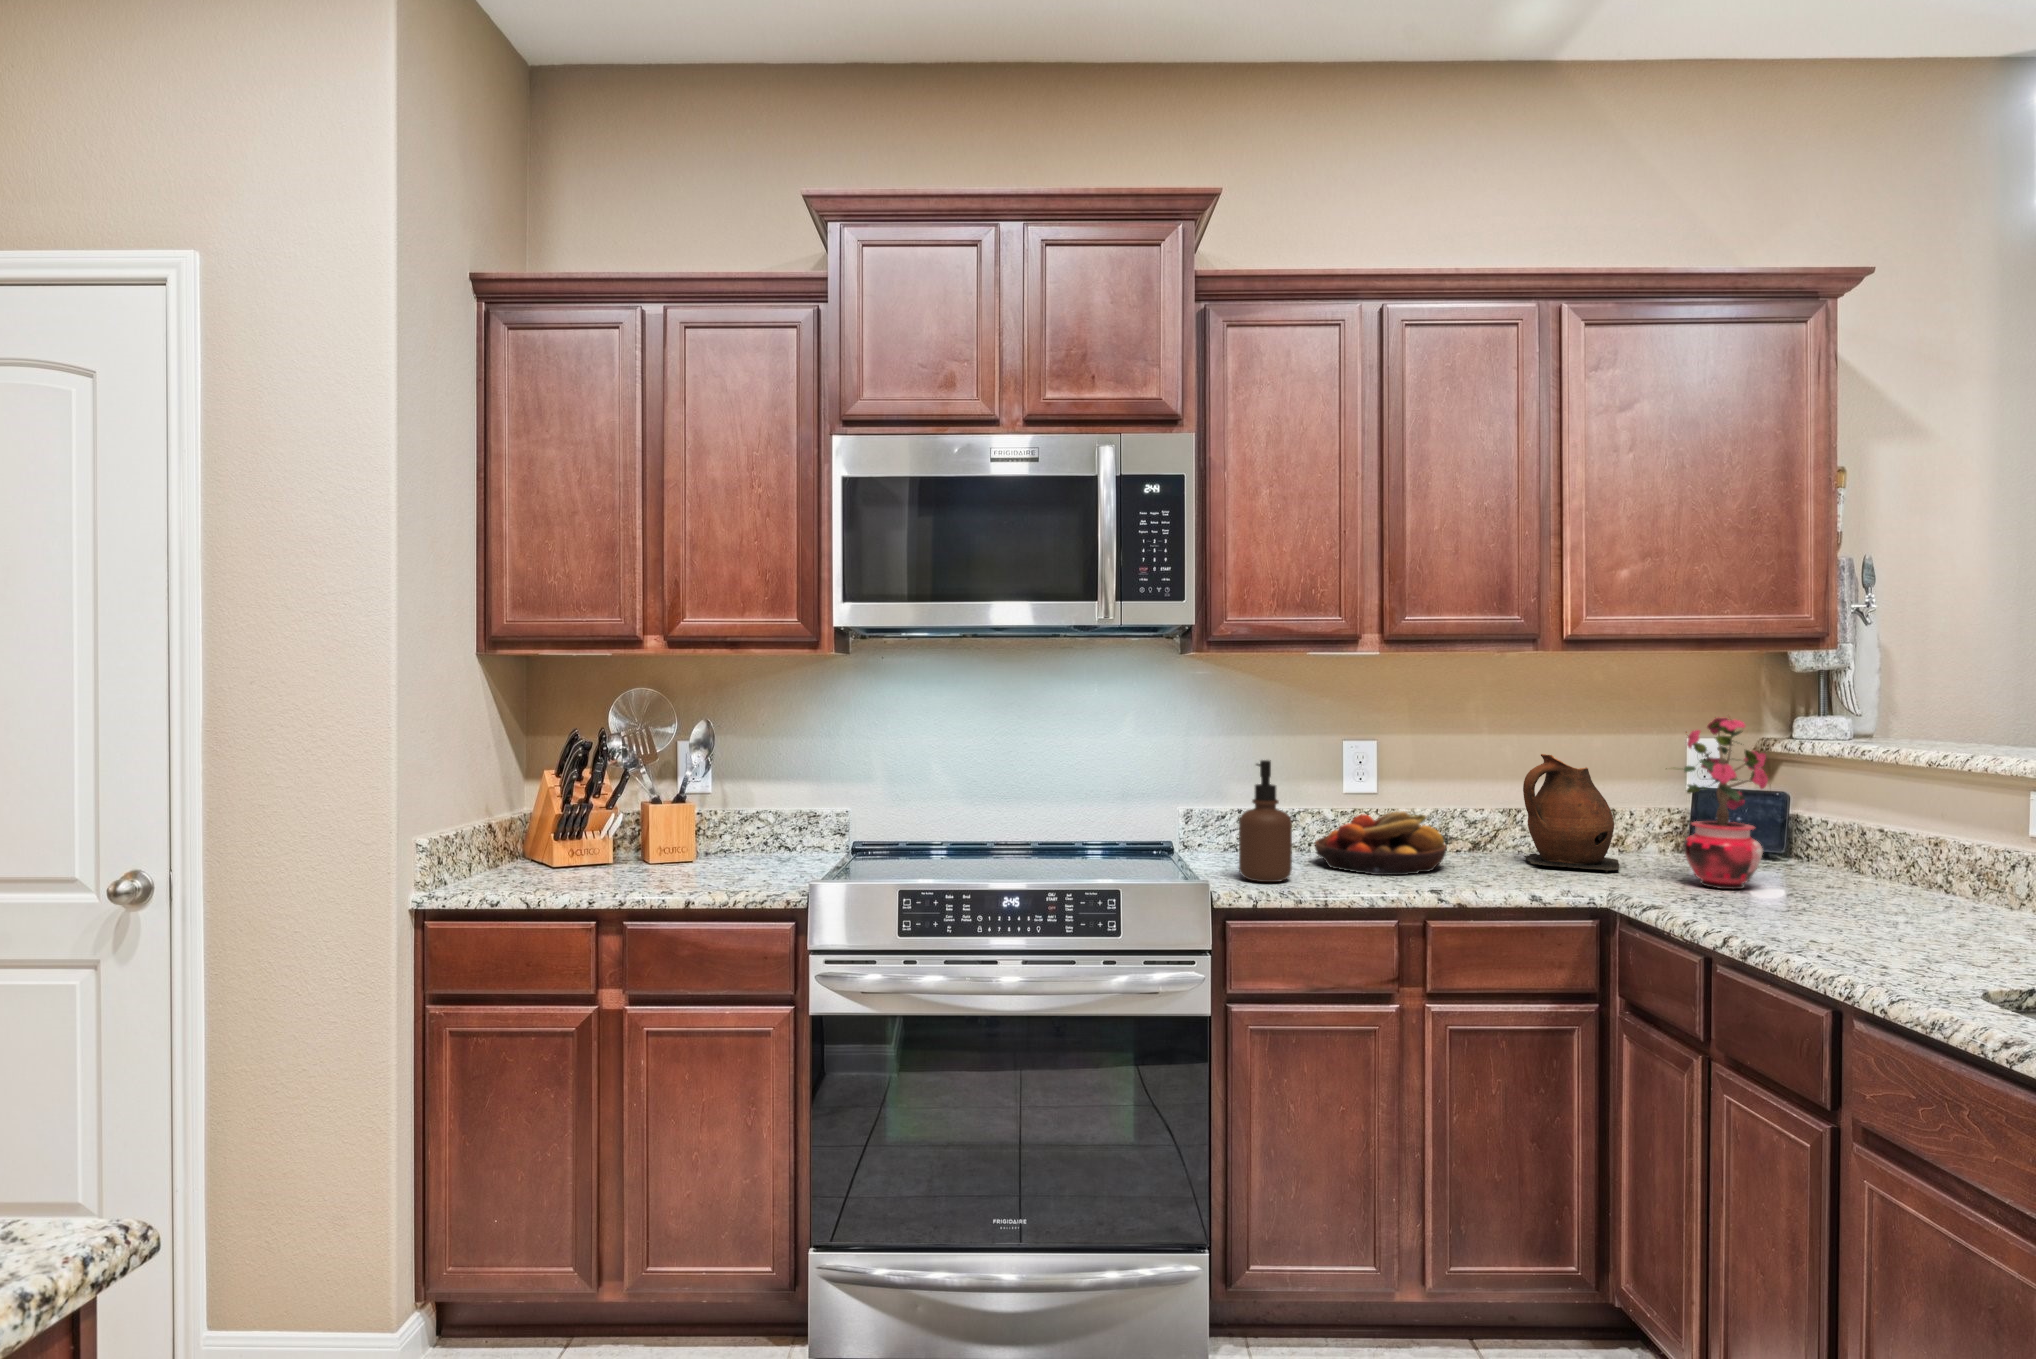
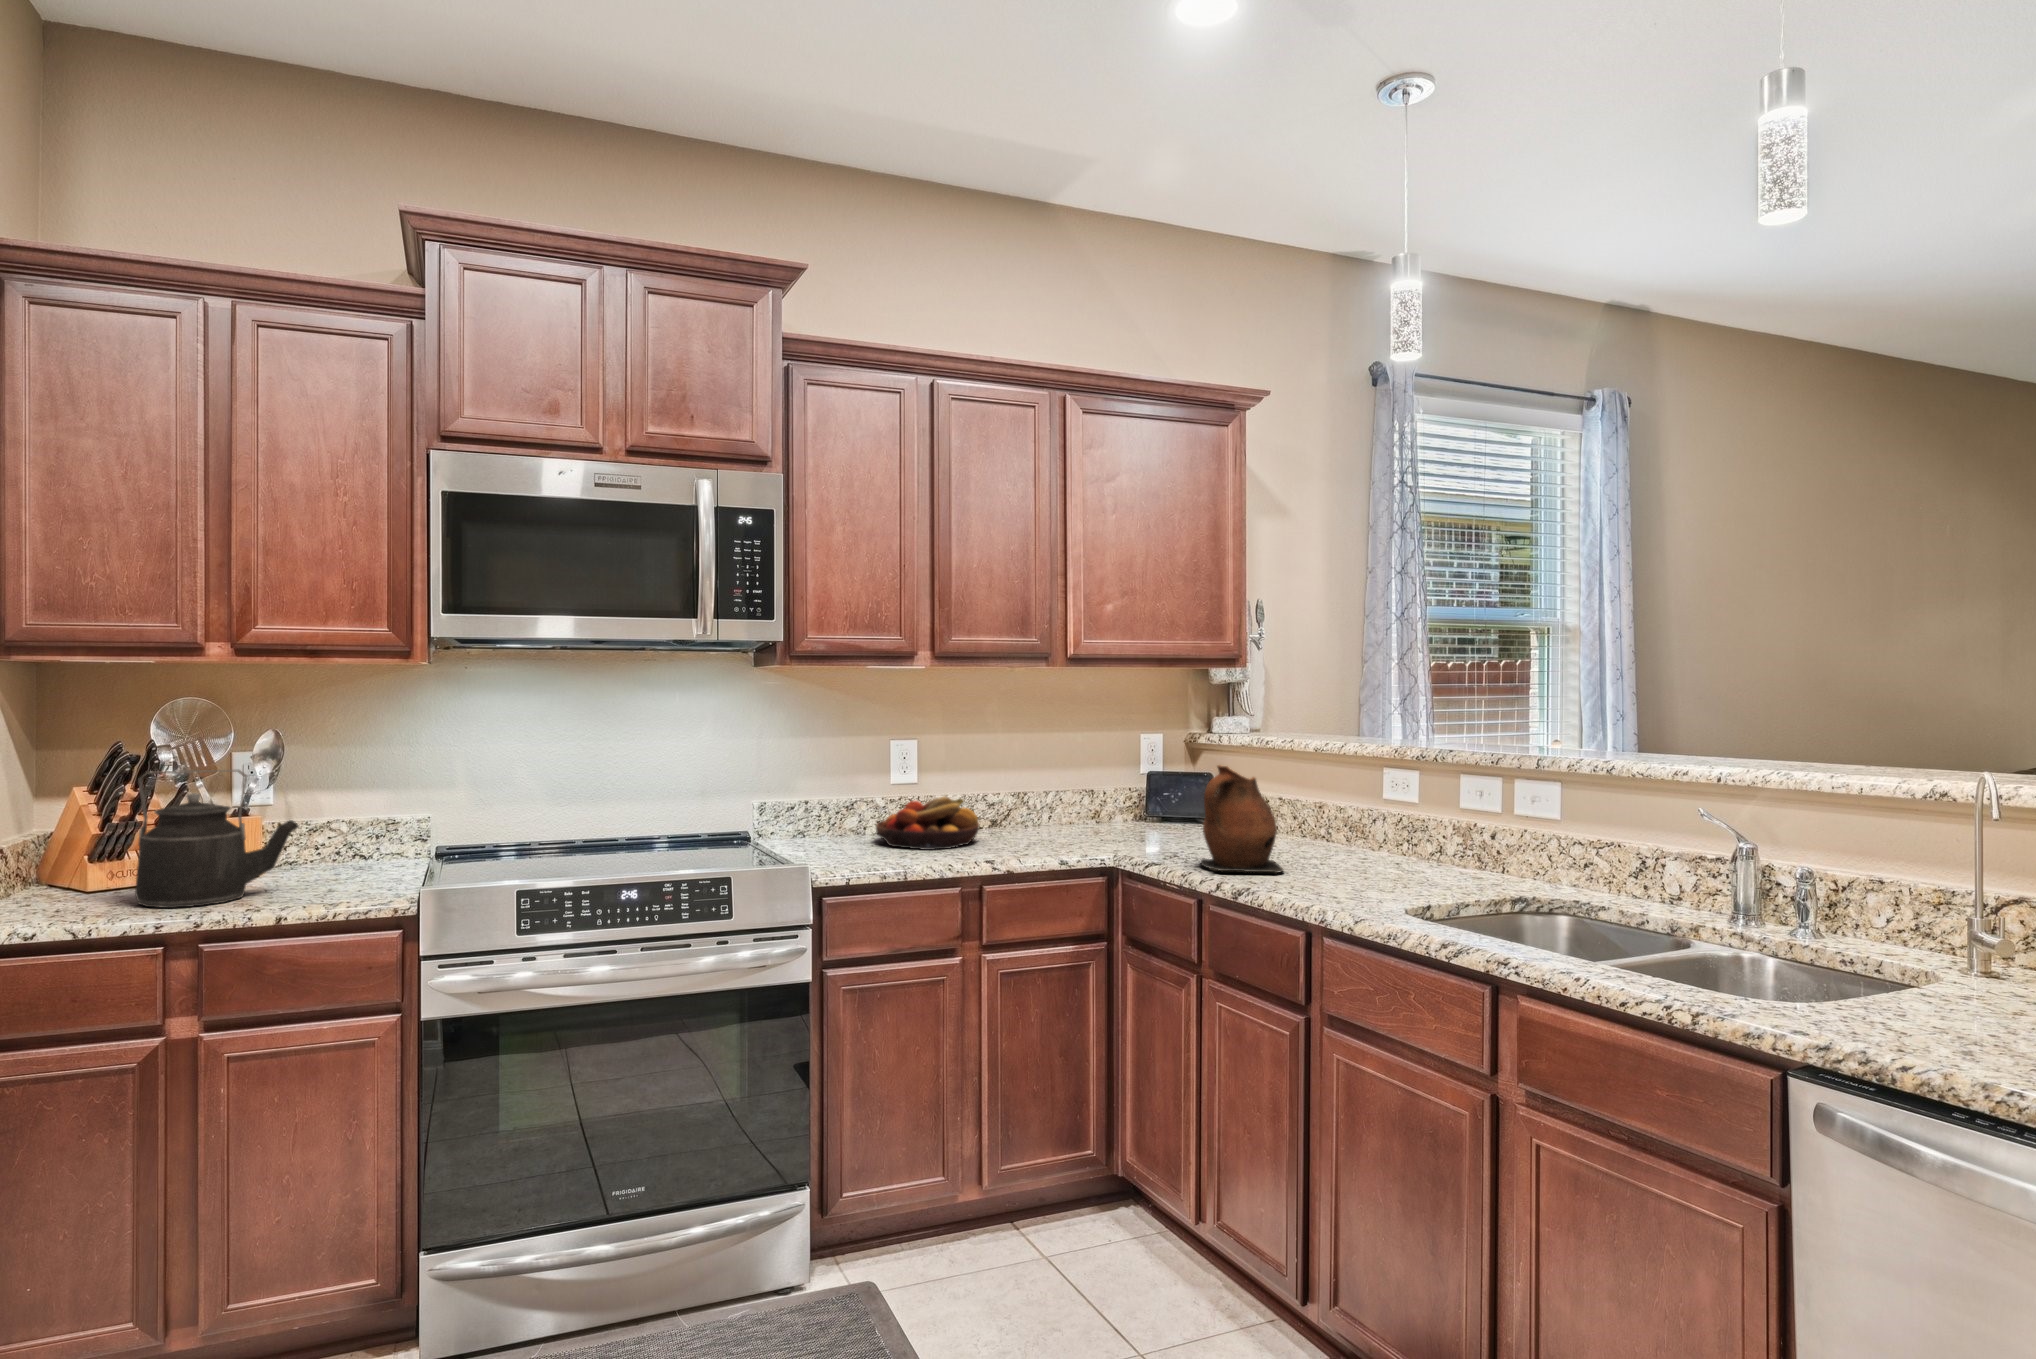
potted plant: present [1666,717,1768,889] -> none [1132,718,1199,845]
ceramic pitcher: present [1523,754,1619,873] -> present [1200,765,1284,873]
kettle: none [573,755,709,886] -> present [135,770,299,908]
soap dispenser: present [1239,760,1292,882] -> none [821,759,865,861]

